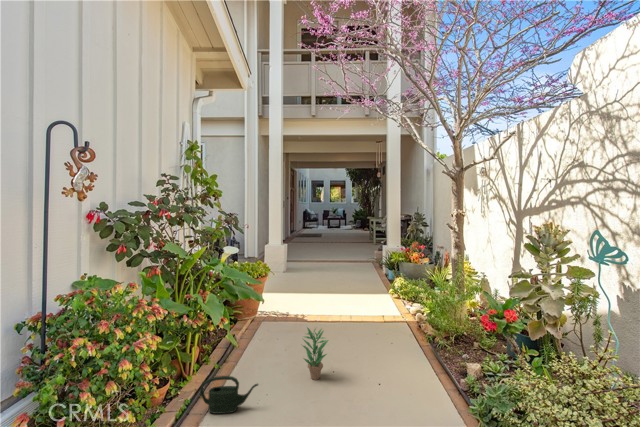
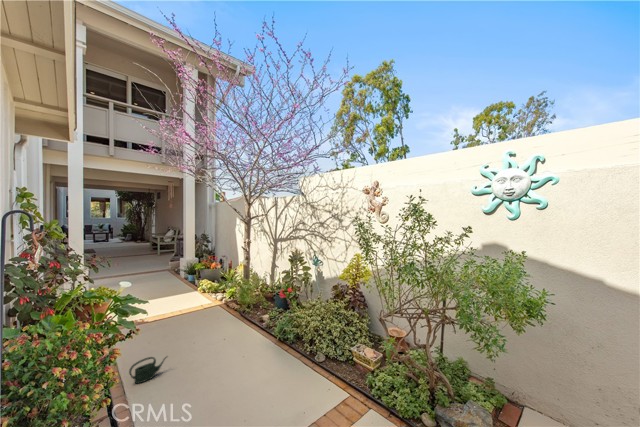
potted plant: present [303,327,328,380] -> none [180,316,199,348]

